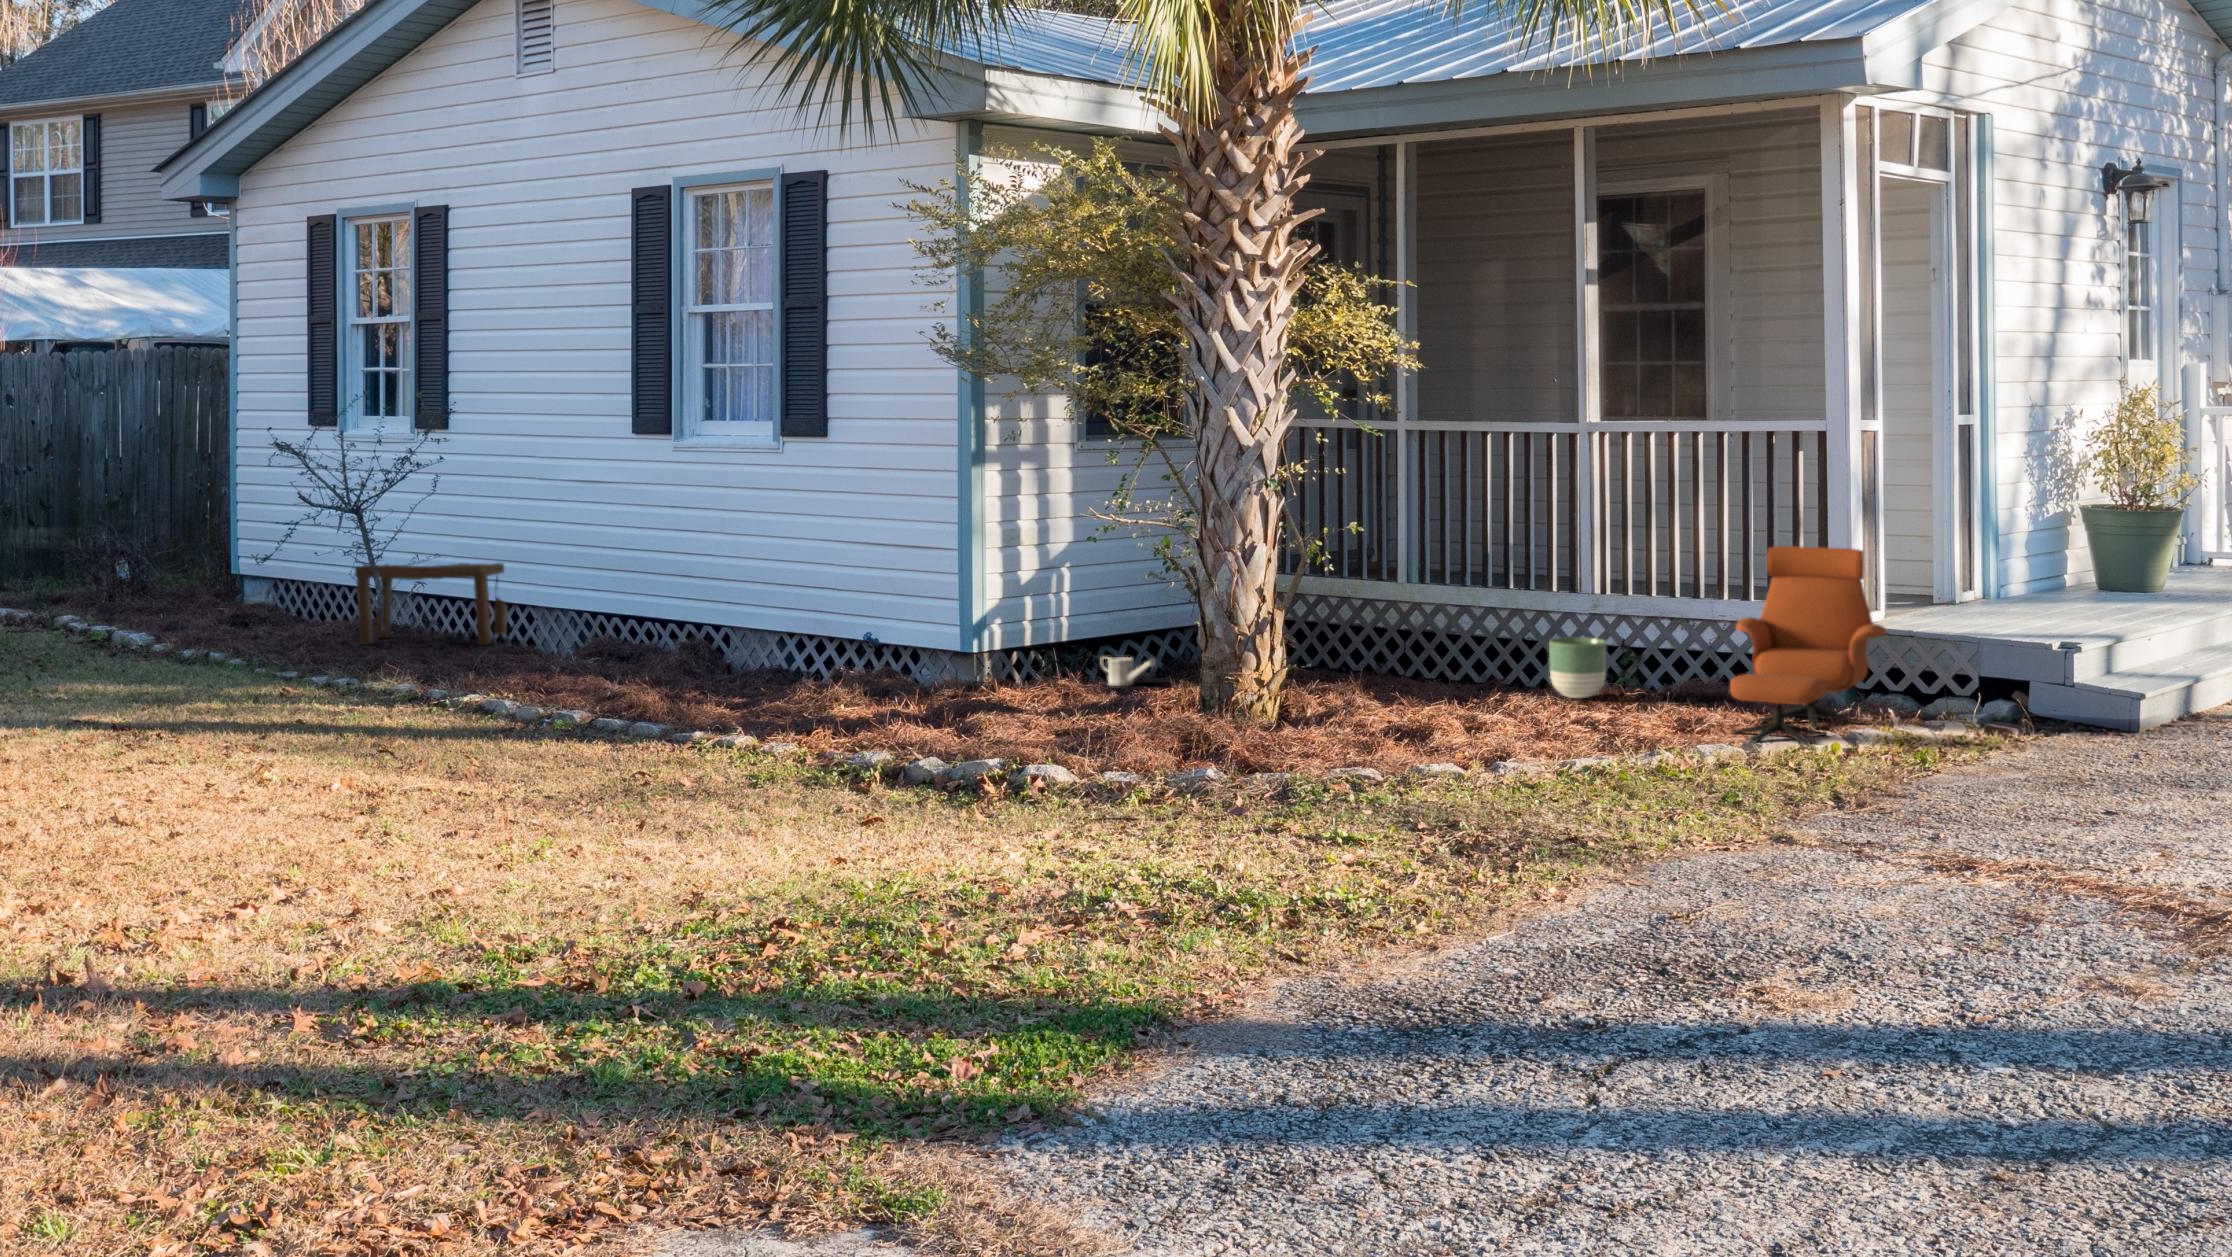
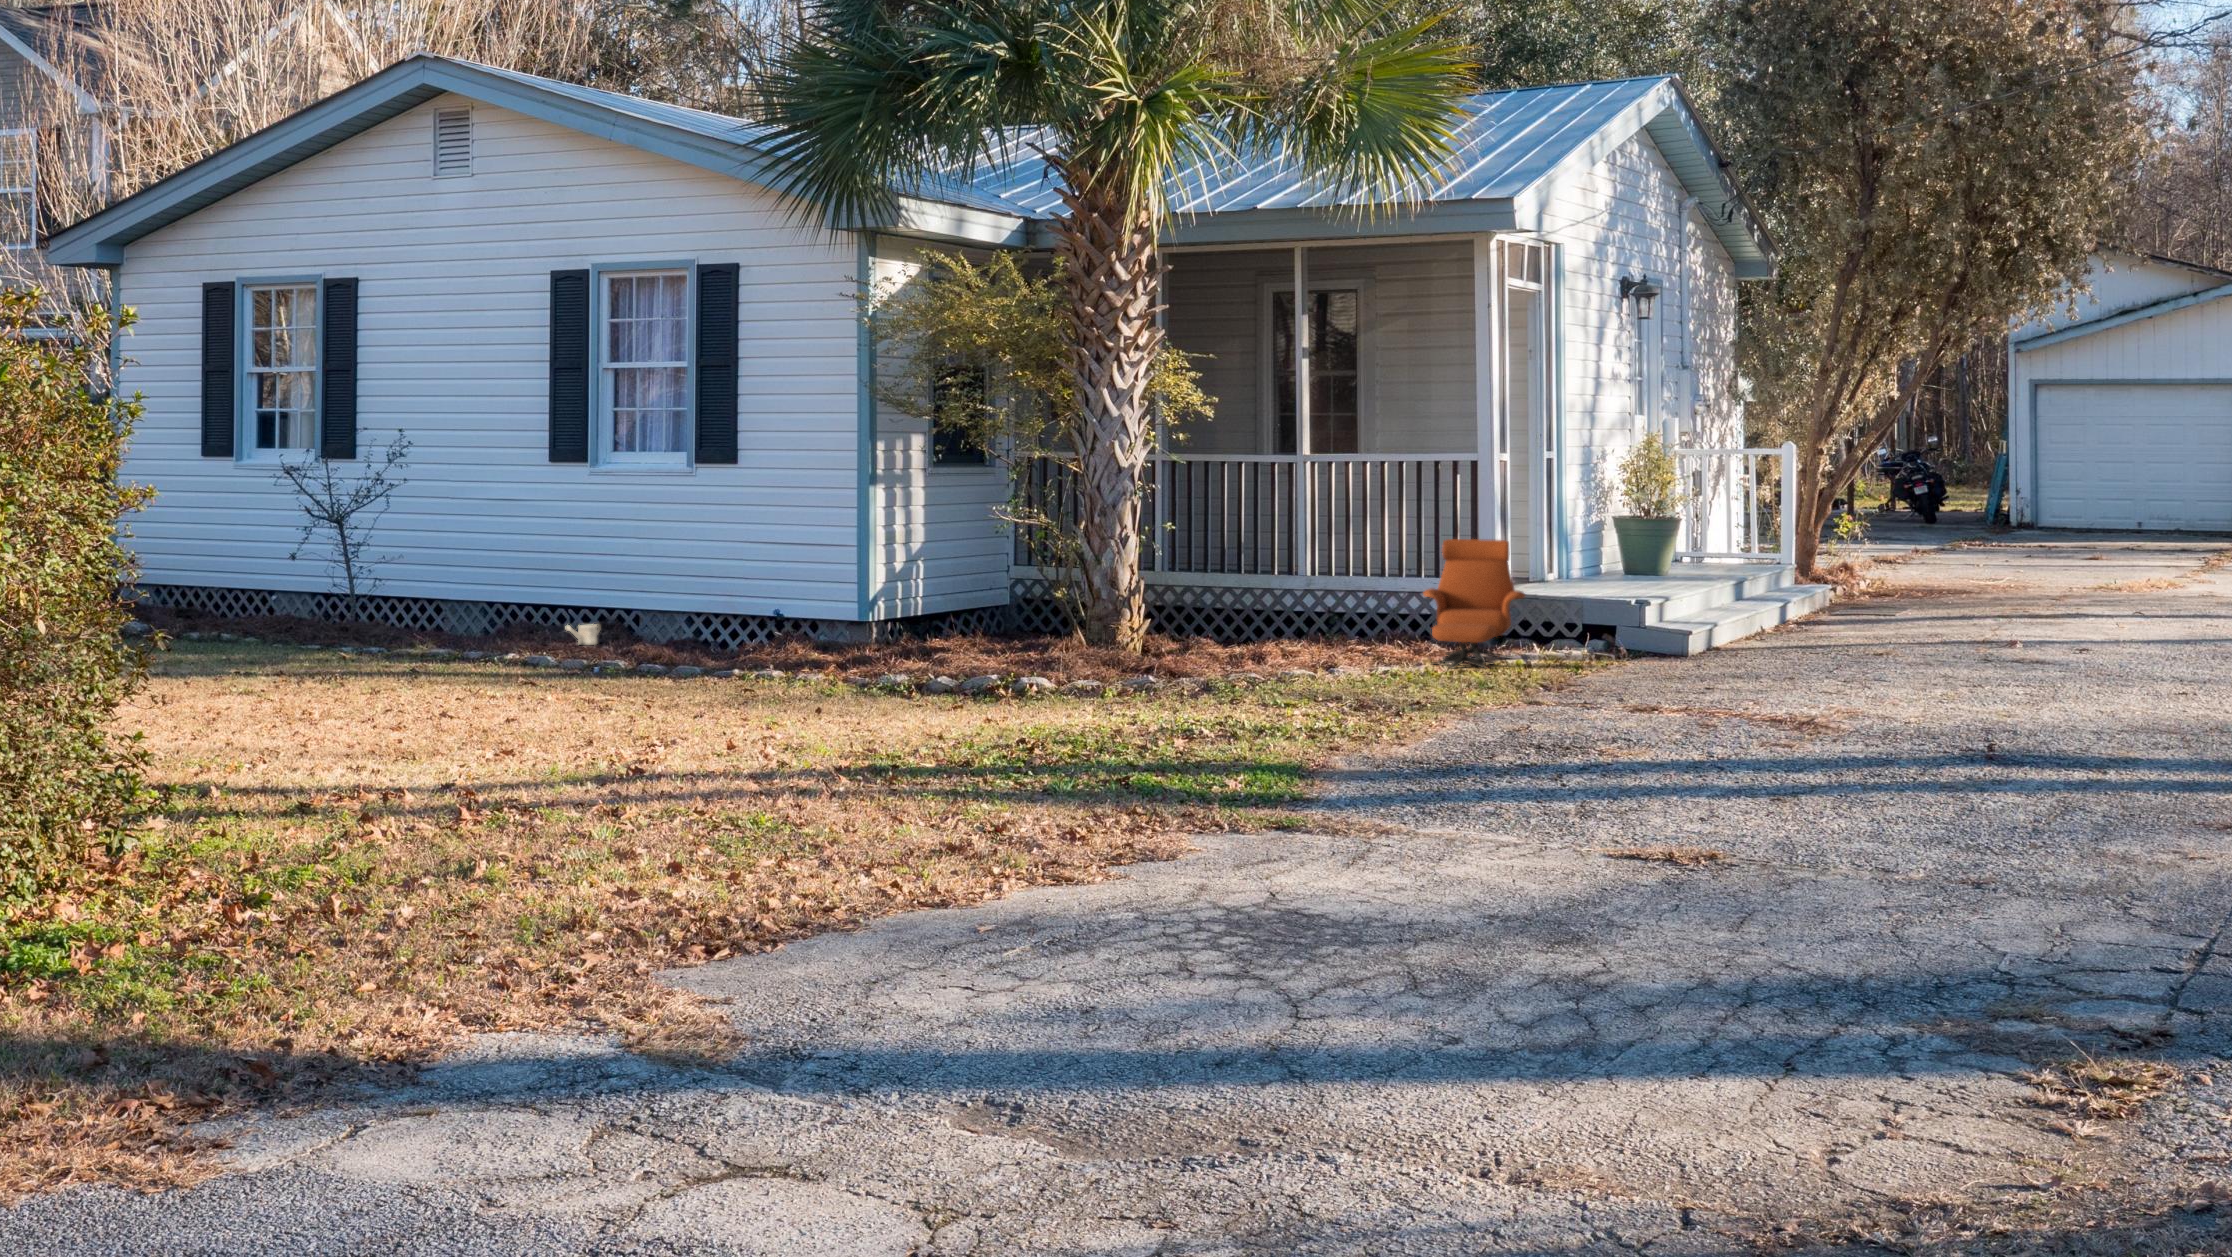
bench: present [355,563,508,645] -> none [289,568,414,636]
planter: present [1549,637,1606,698] -> none [1284,608,1324,650]
watering can: present [1101,657,1155,686] -> present [566,624,600,645]

